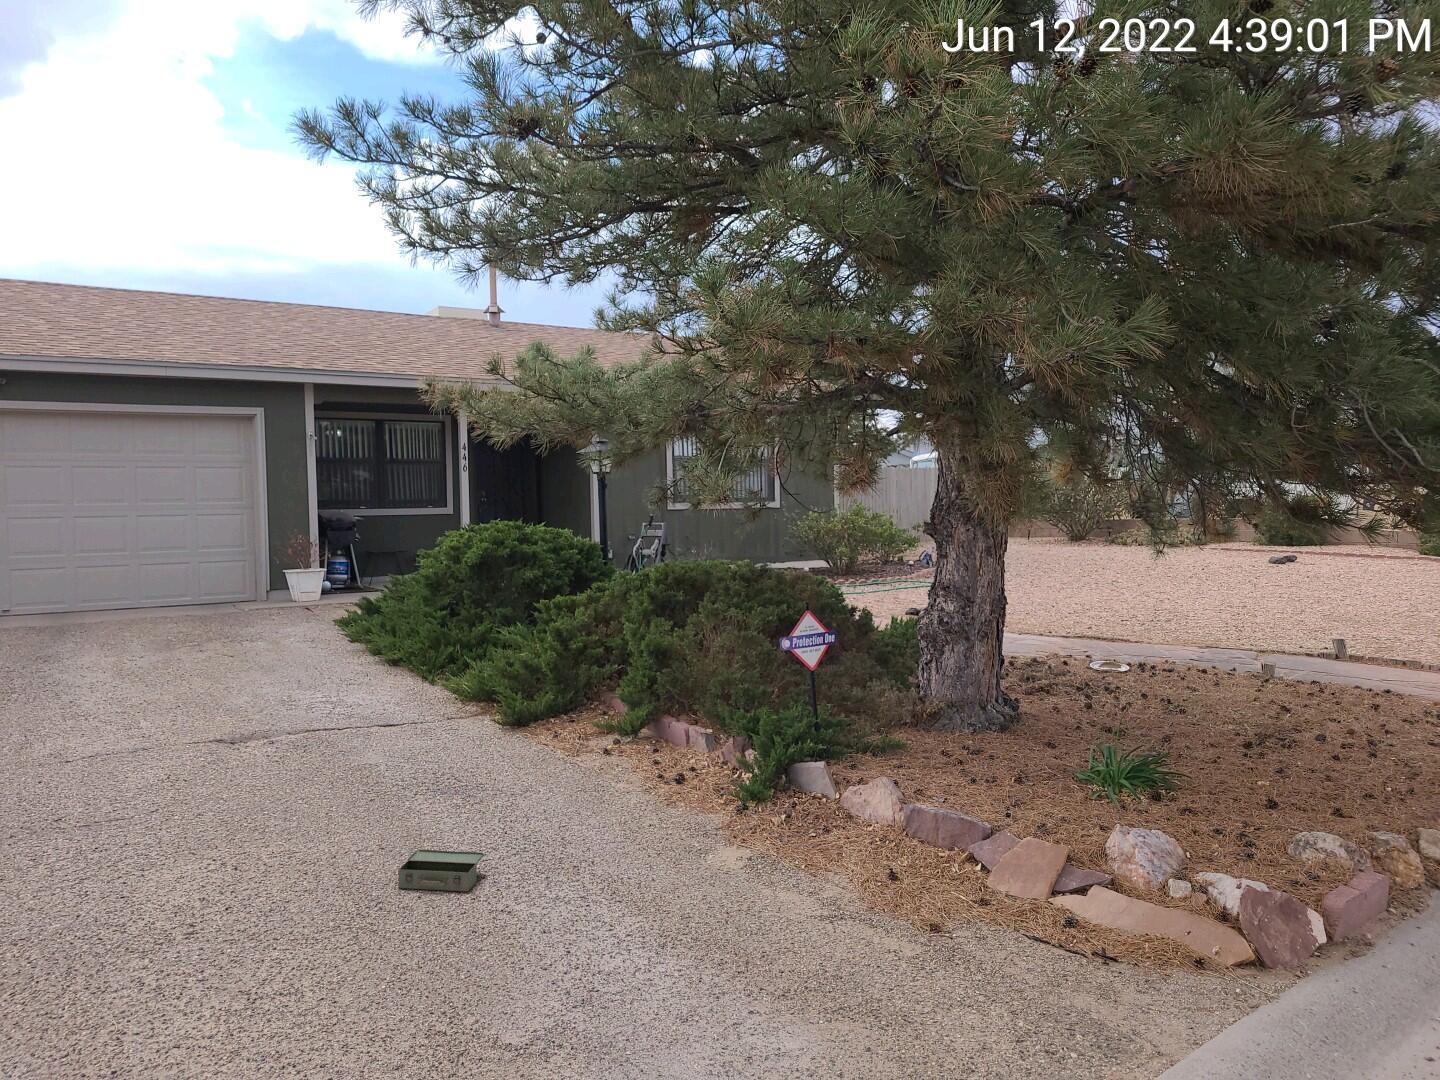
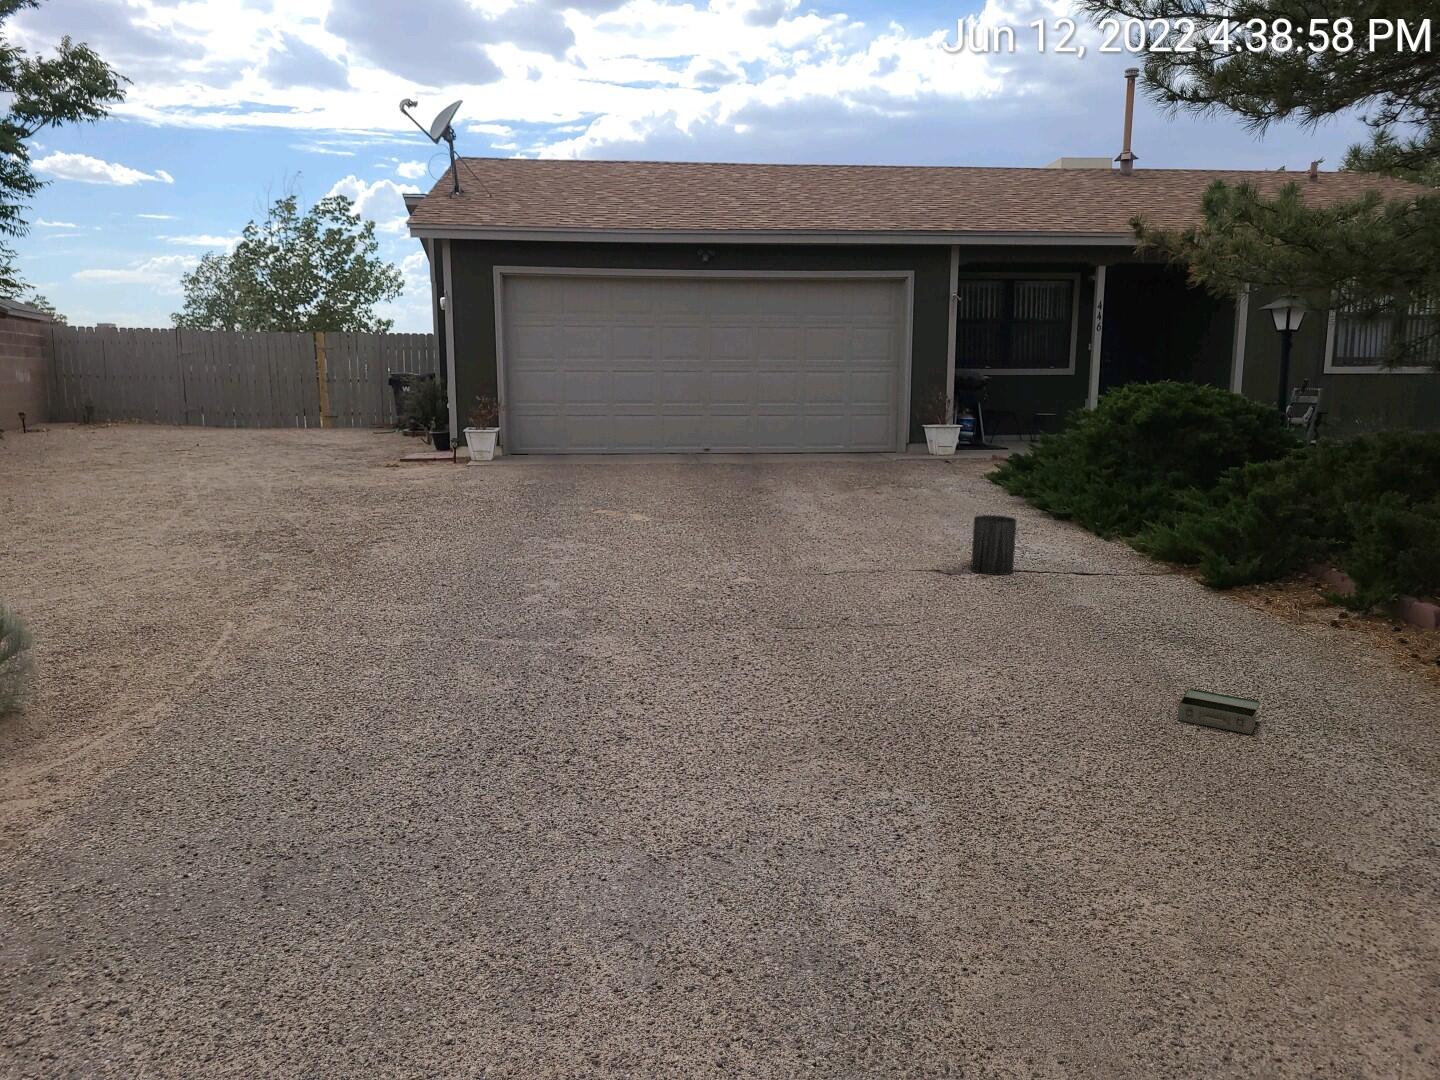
trash can: none [261,672,310,738] -> present [971,515,1016,575]

